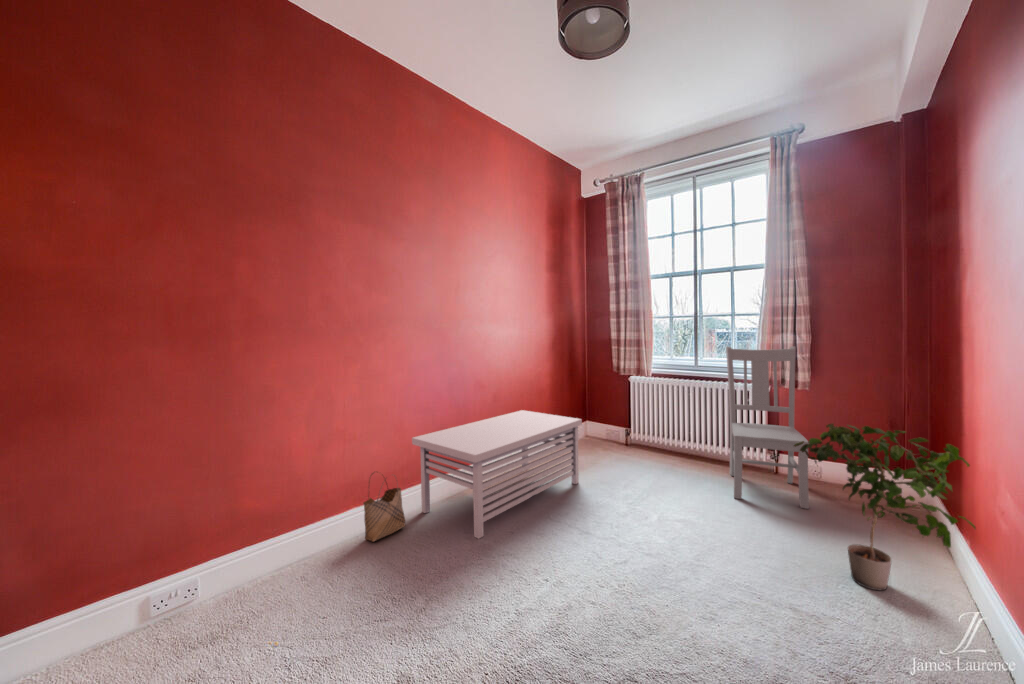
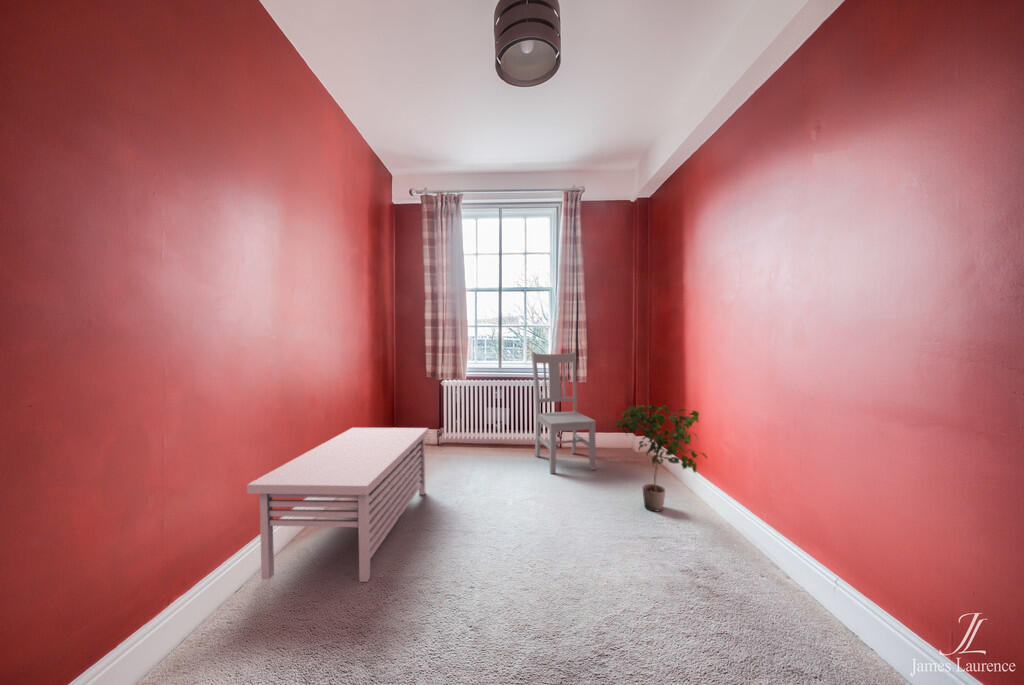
woven basket: present [363,473,405,542] -> none [197,540,255,646]

